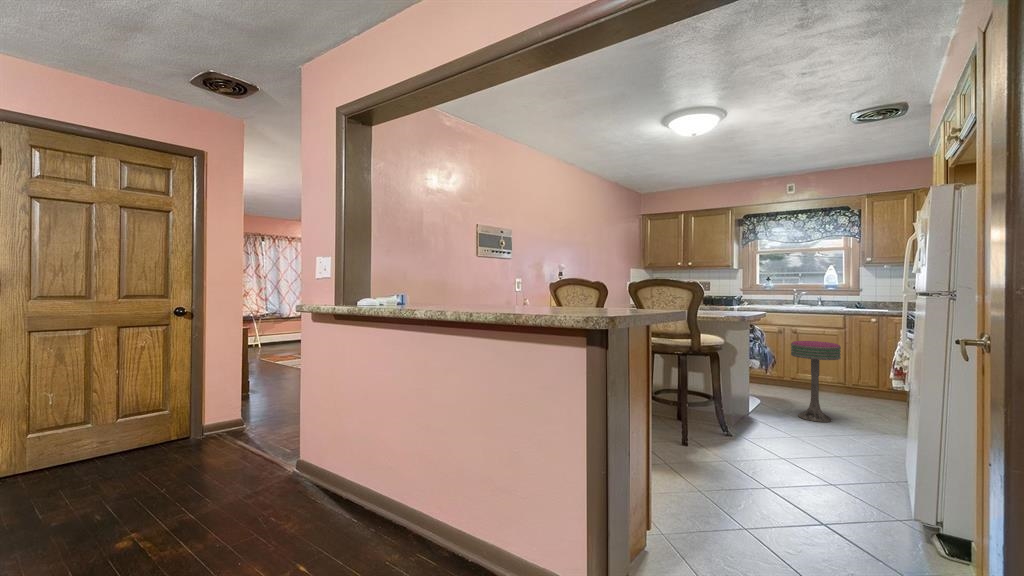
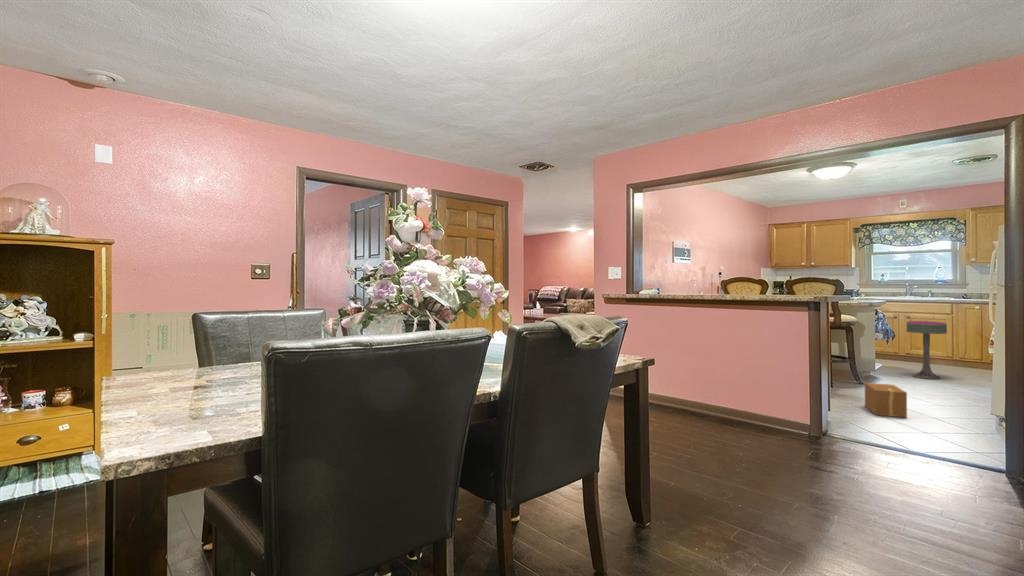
cardboard box: none [719,462,782,542] -> present [865,383,907,418]

